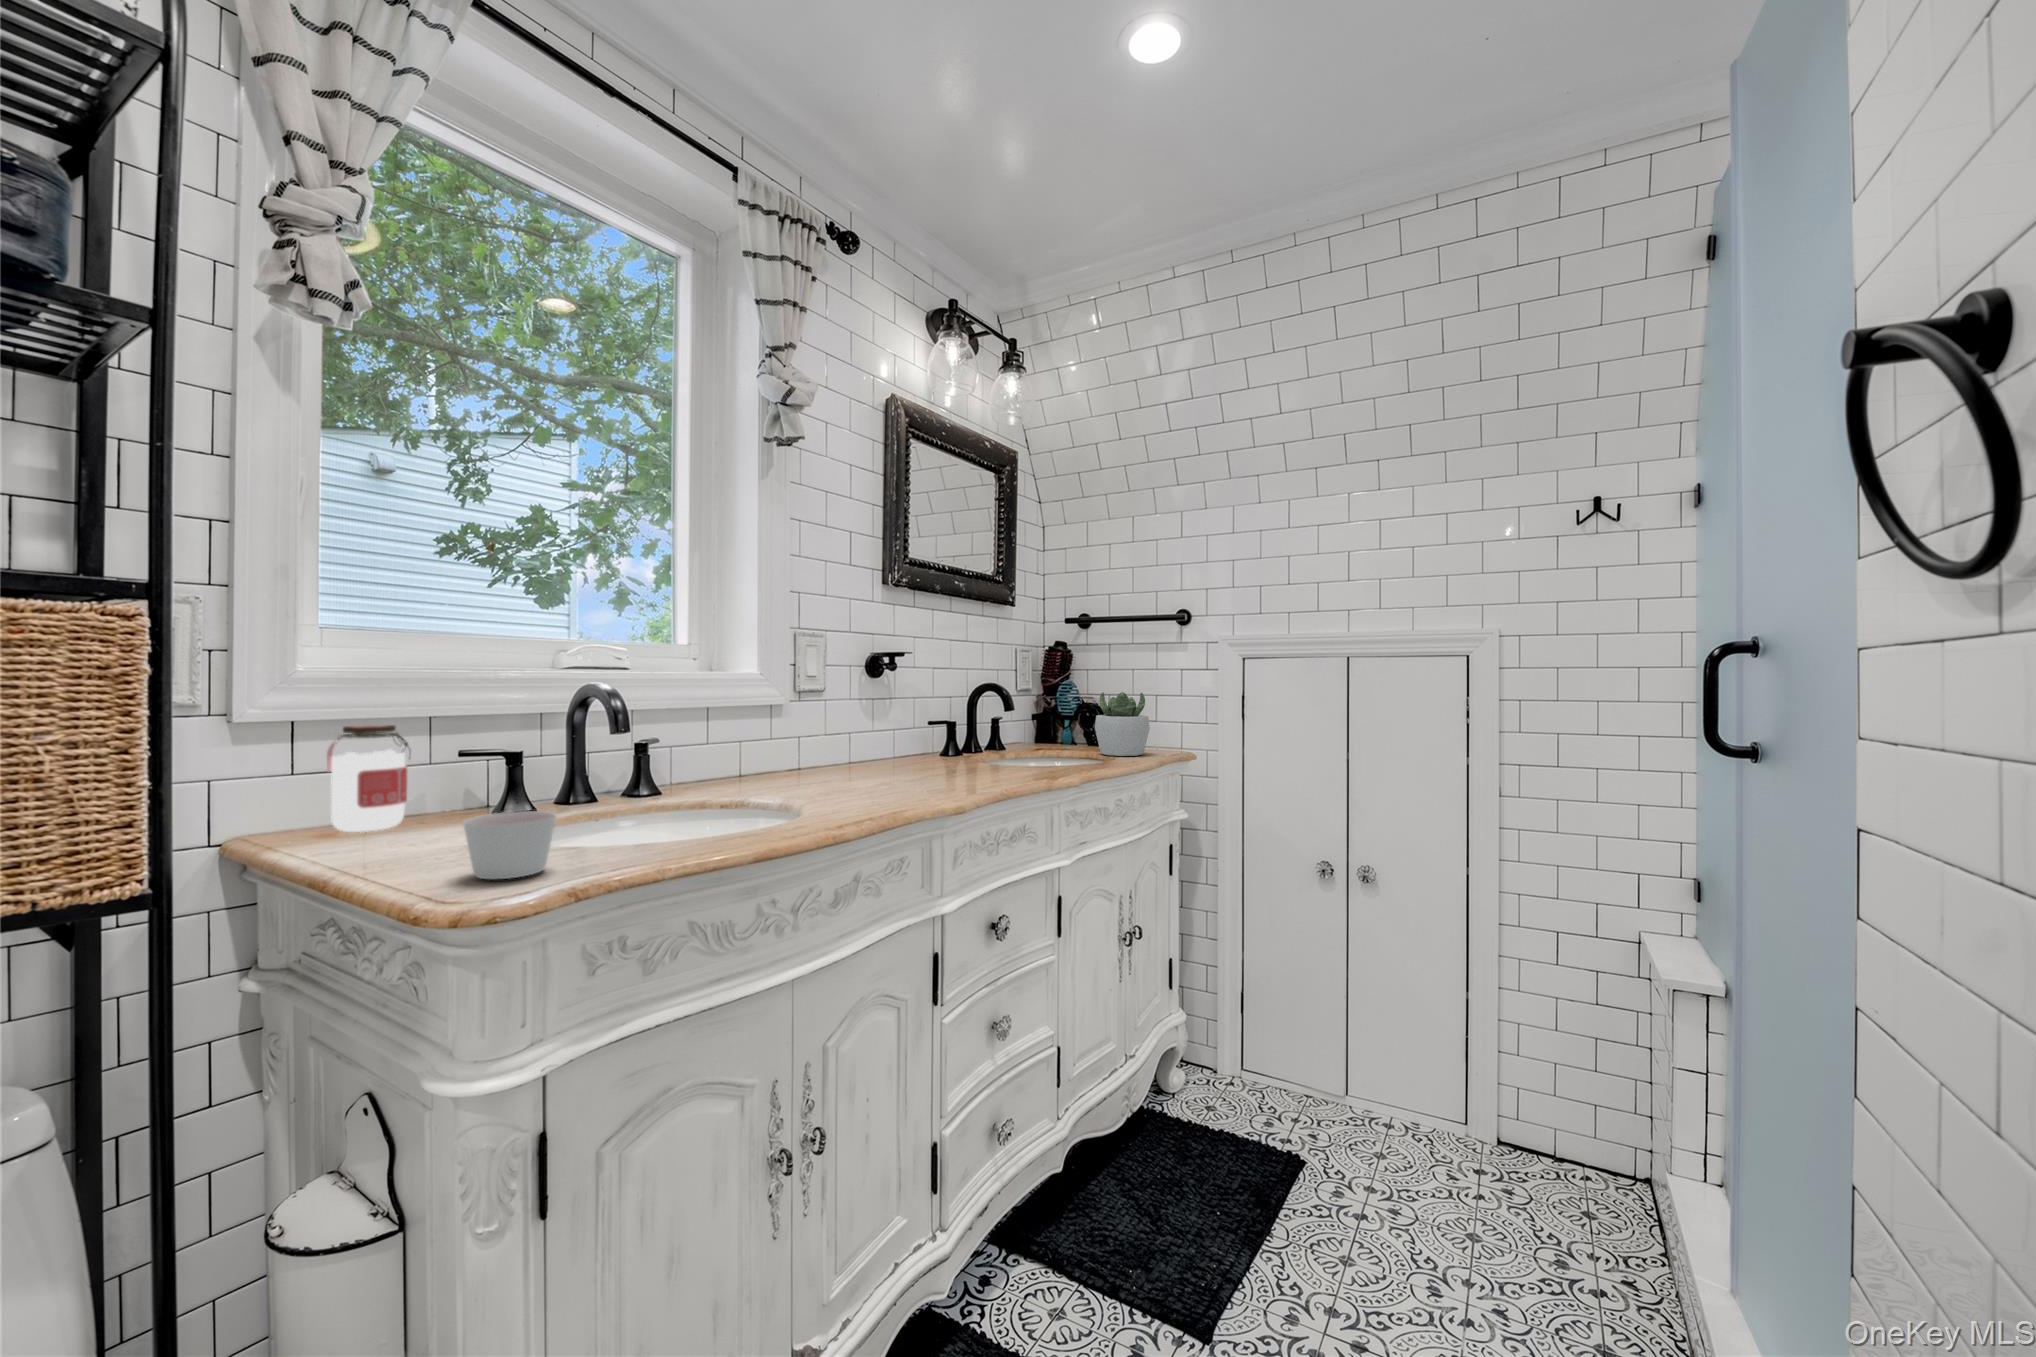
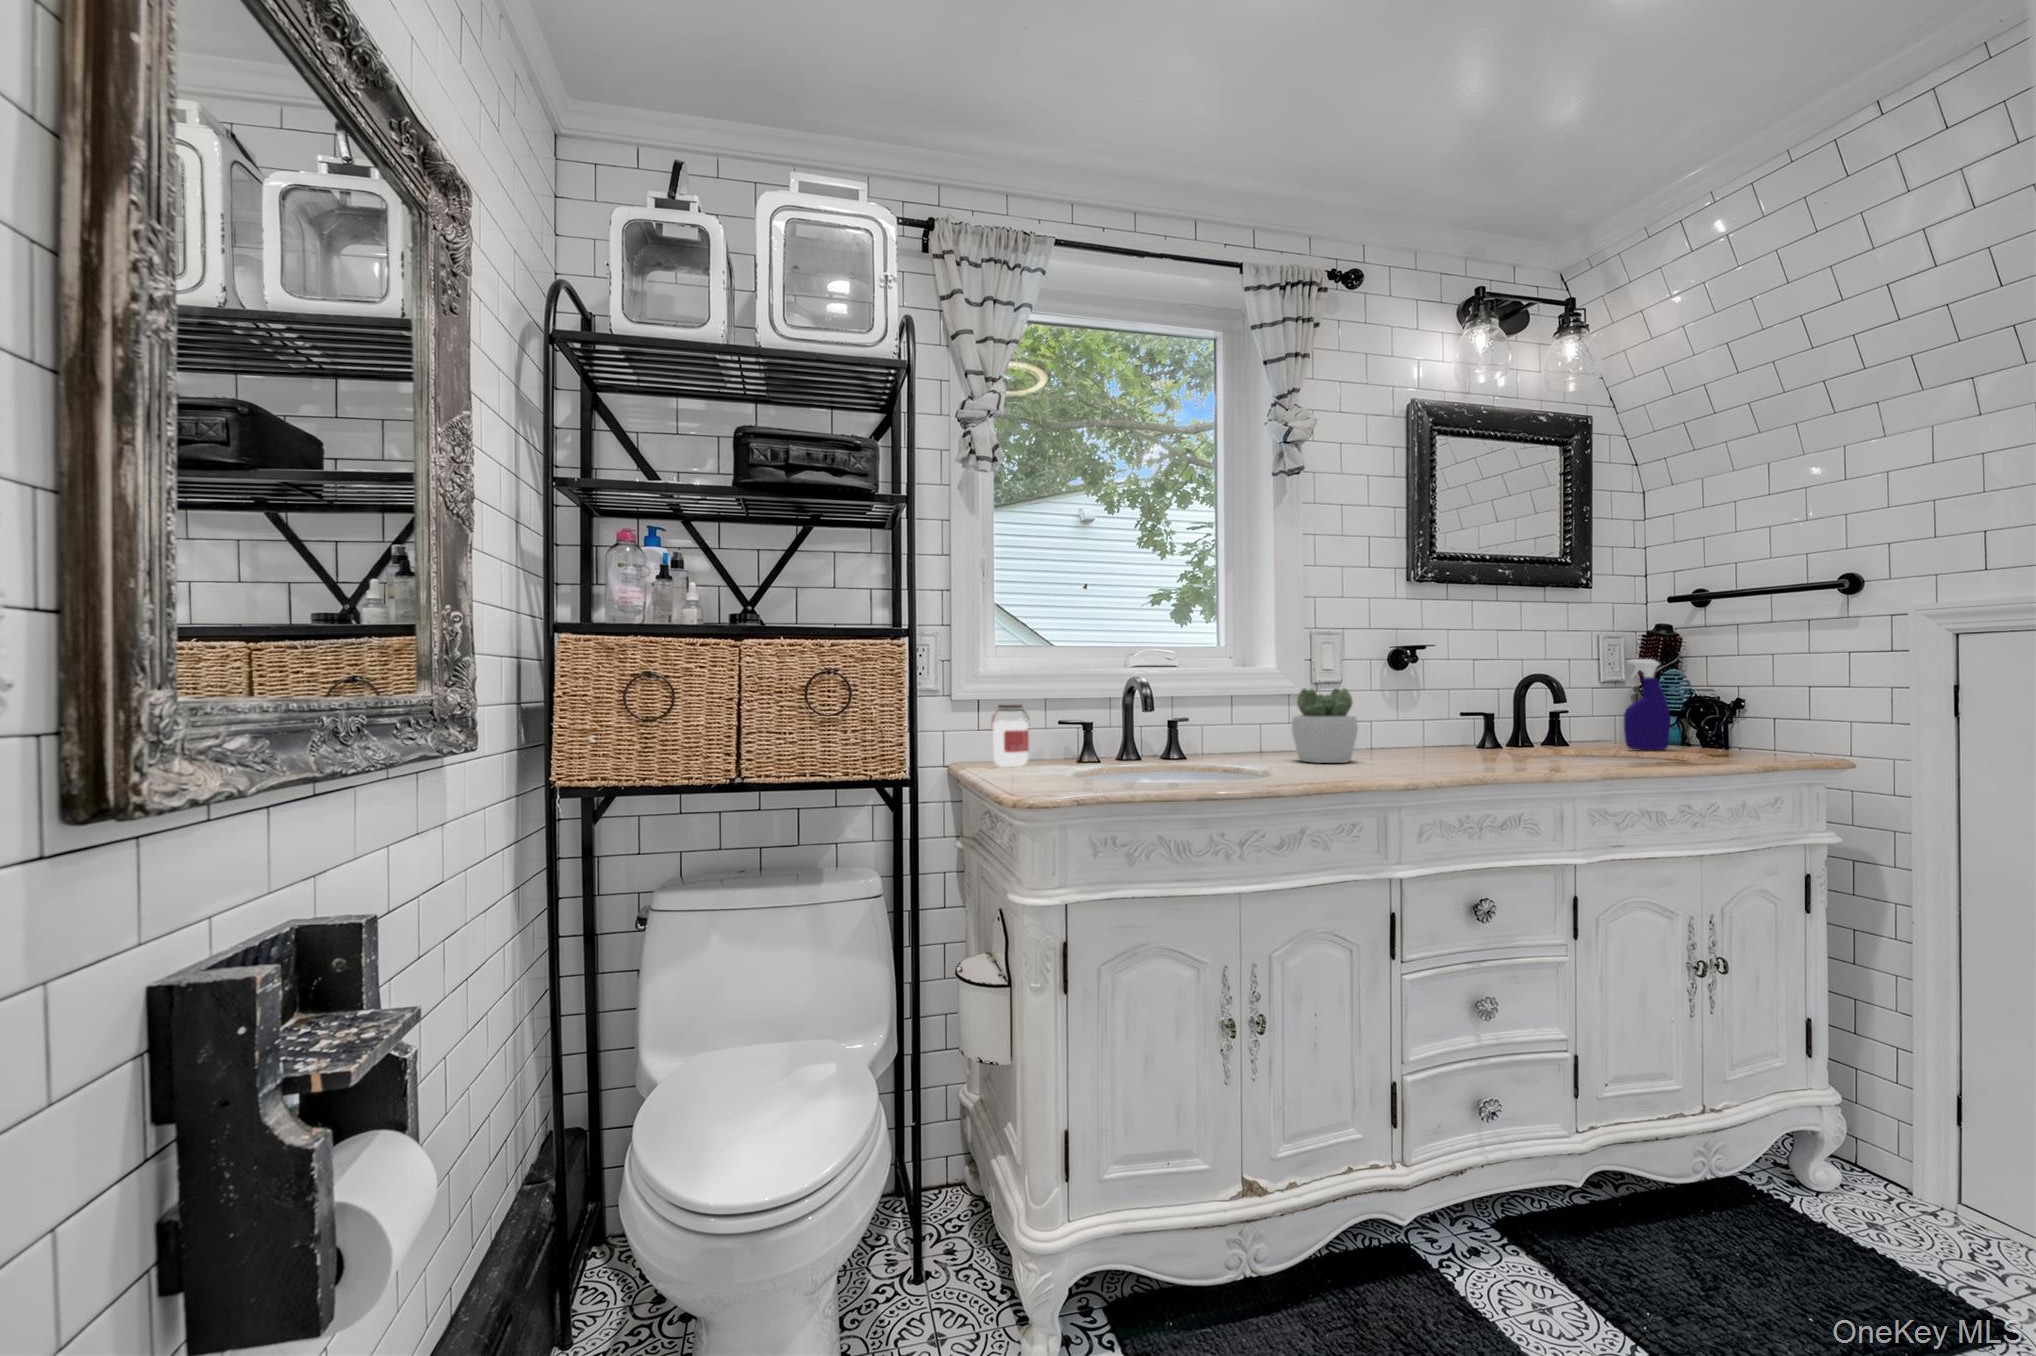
spray bottle: none [1047,670,1076,748] -> present [1624,659,1670,750]
succulent plant: present [1095,692,1150,756] -> present [1292,688,1358,763]
candle: present [463,811,556,879] -> none [1033,754,1080,790]

